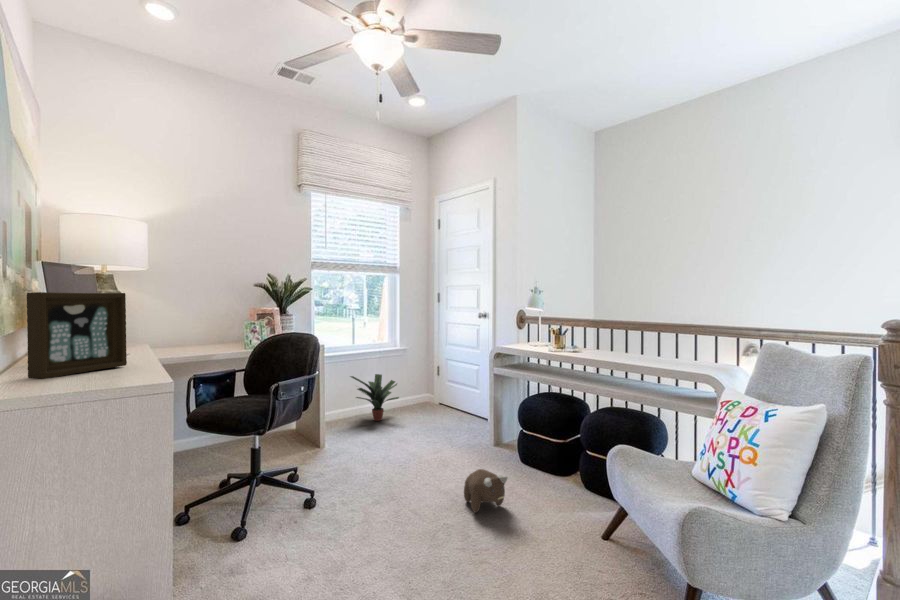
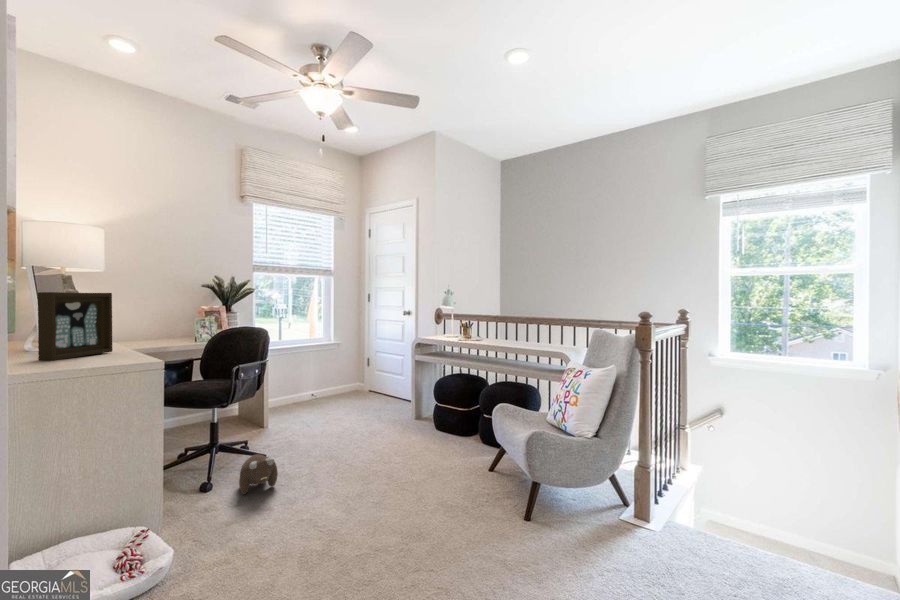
potted plant: present [351,374,399,421] -> none [289,365,335,406]
plush toy: present [464,469,508,513] -> present [239,454,278,494]

